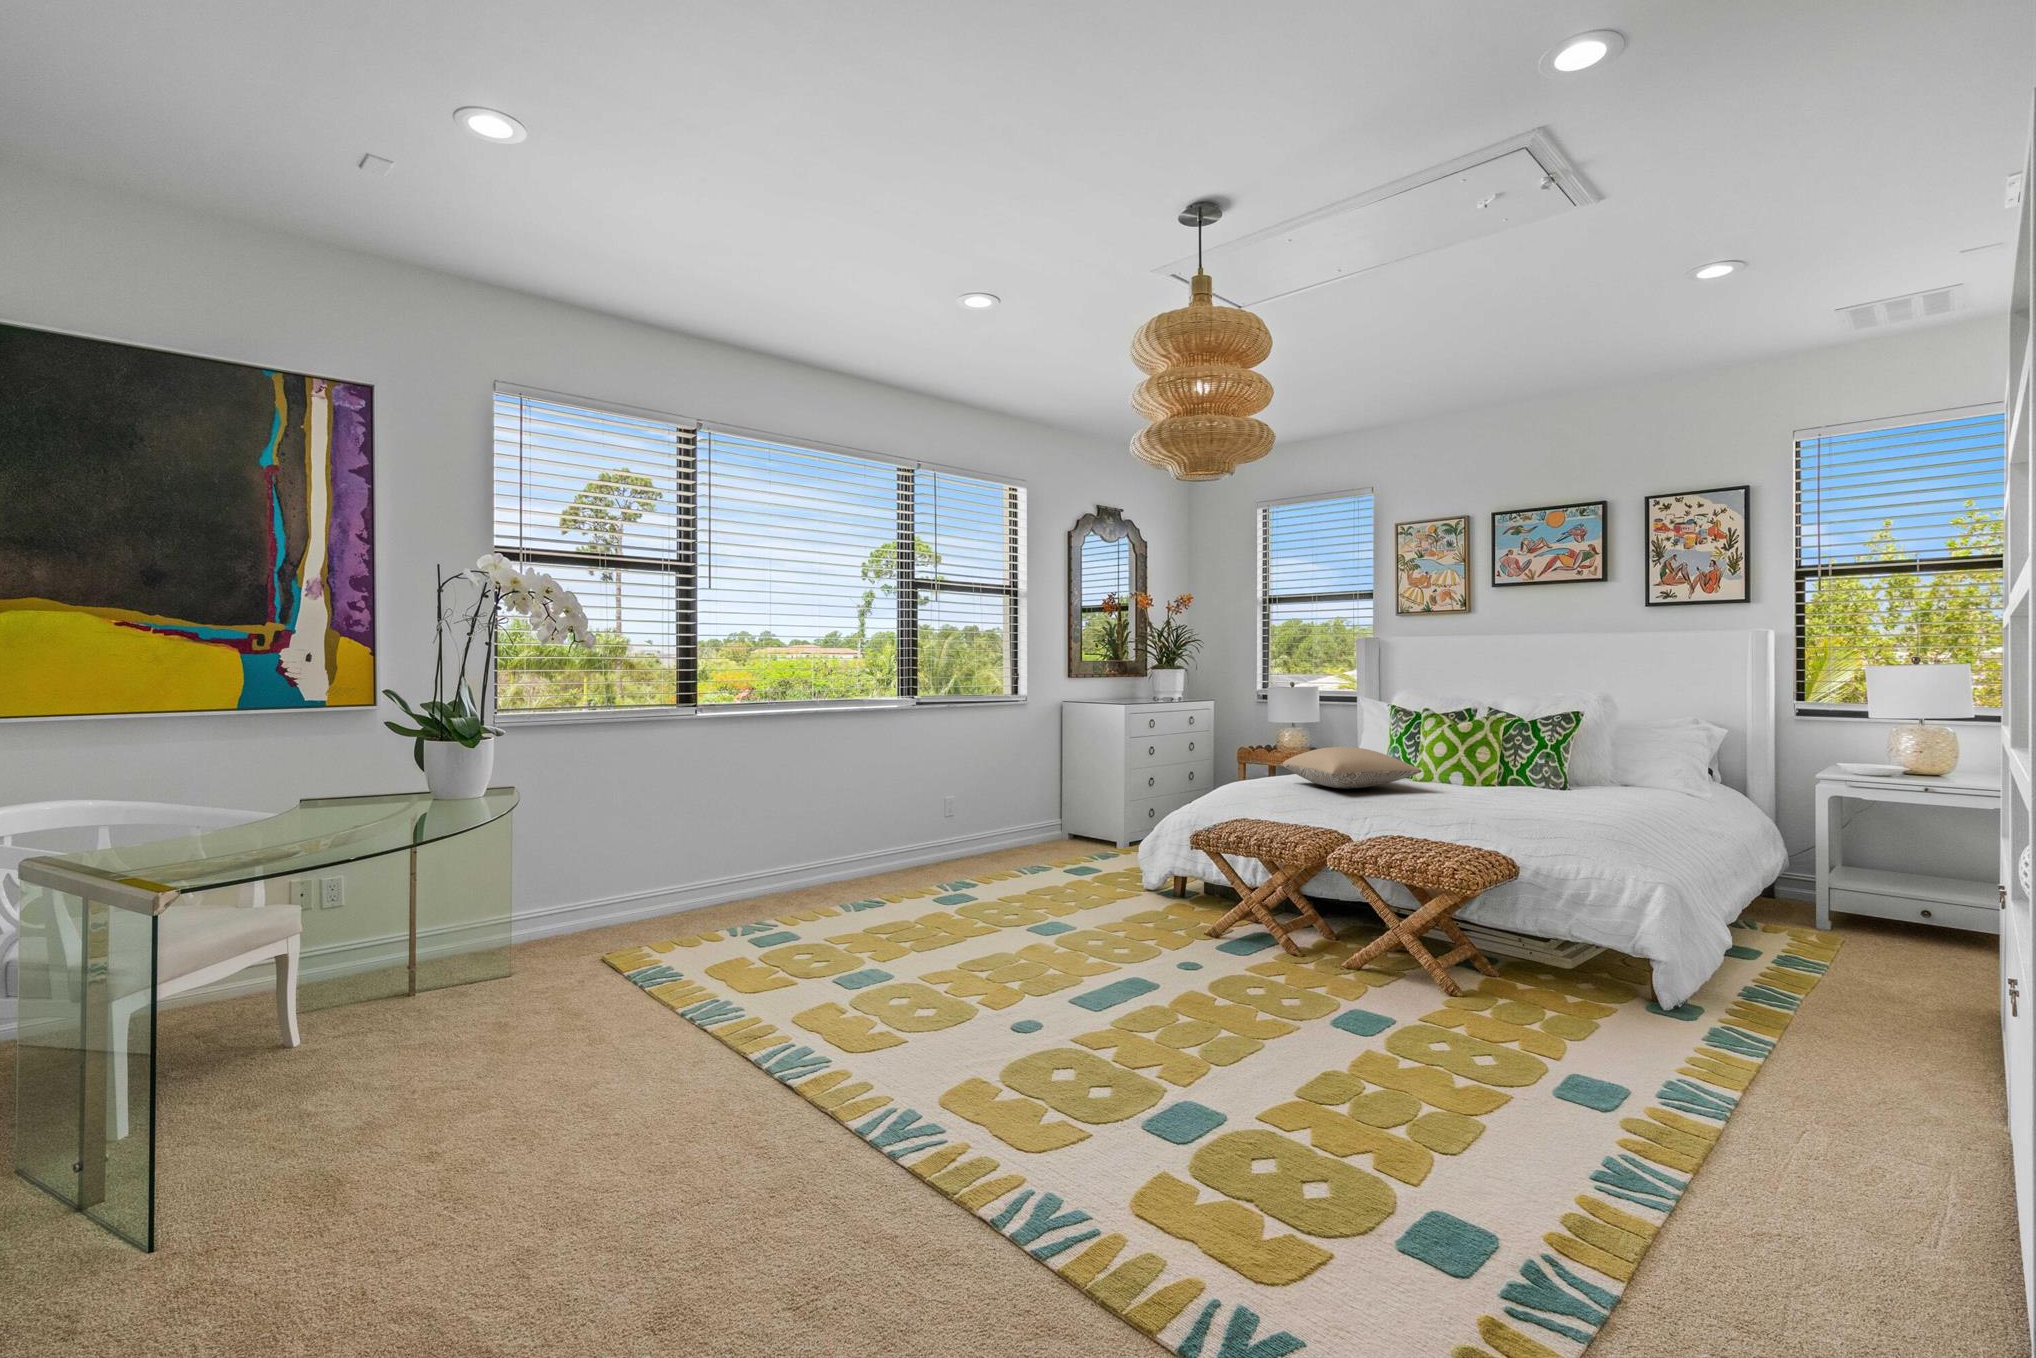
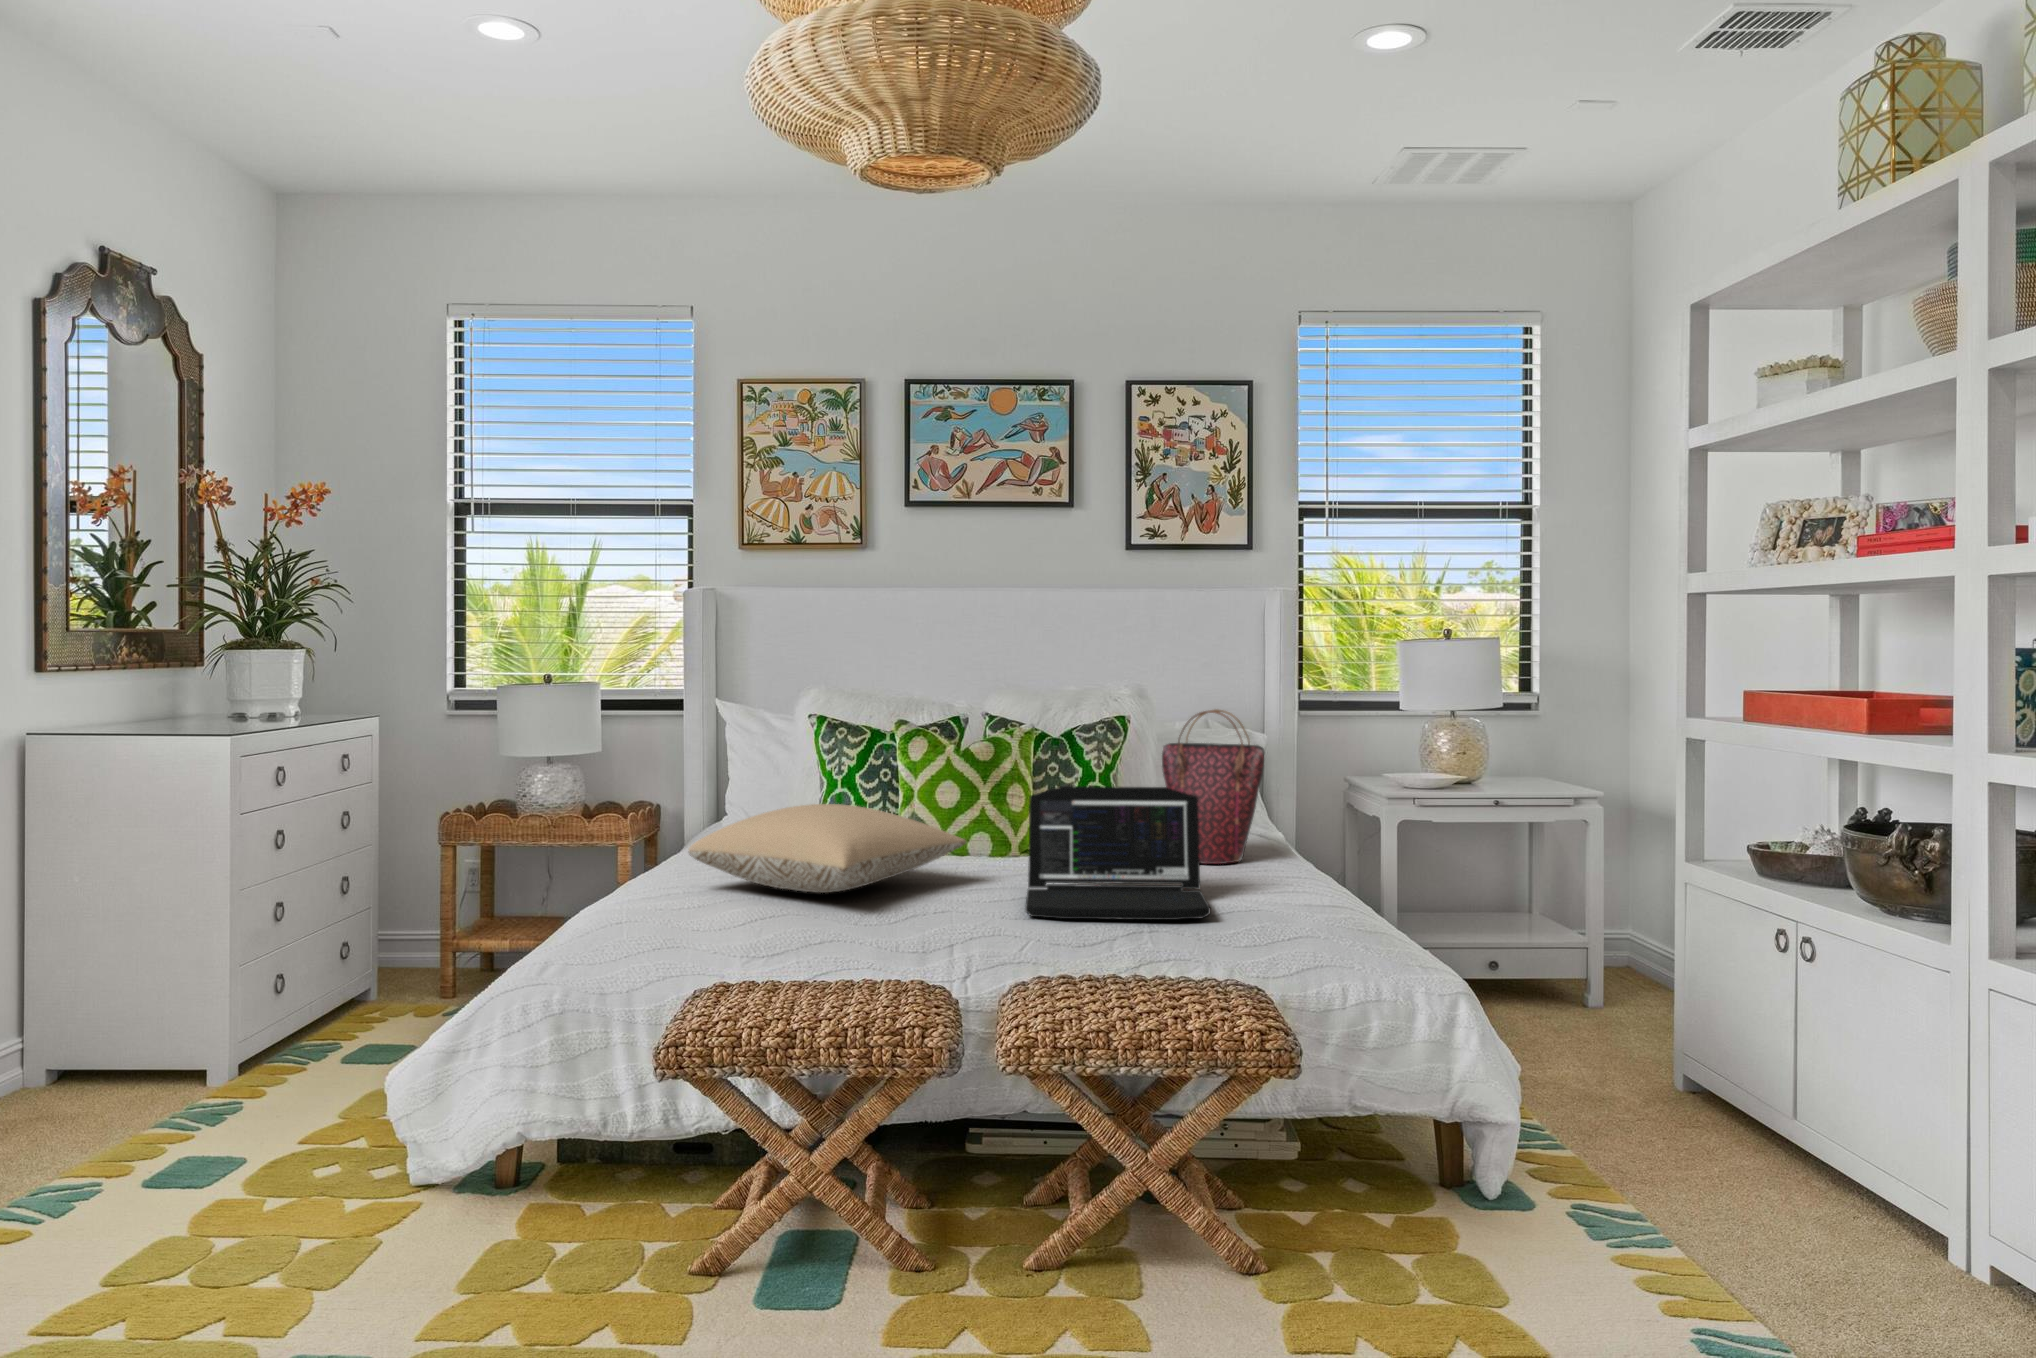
handbag: none [1571,708,1633,799] -> present [1162,709,1264,864]
laptop: none [1421,744,1544,815] -> present [1025,786,1210,920]

